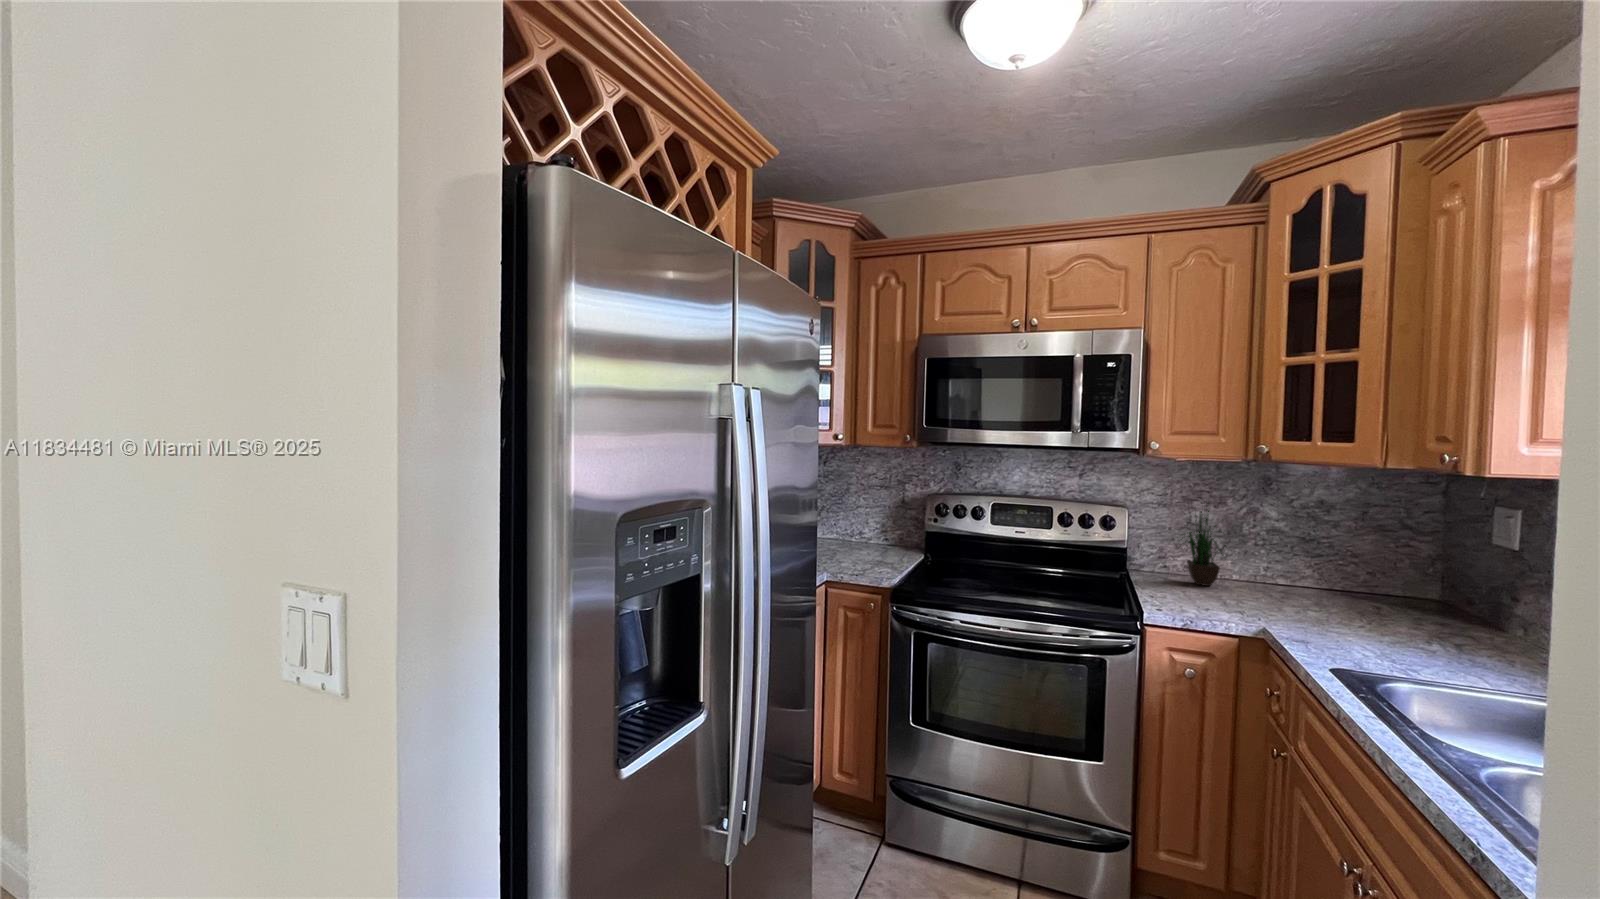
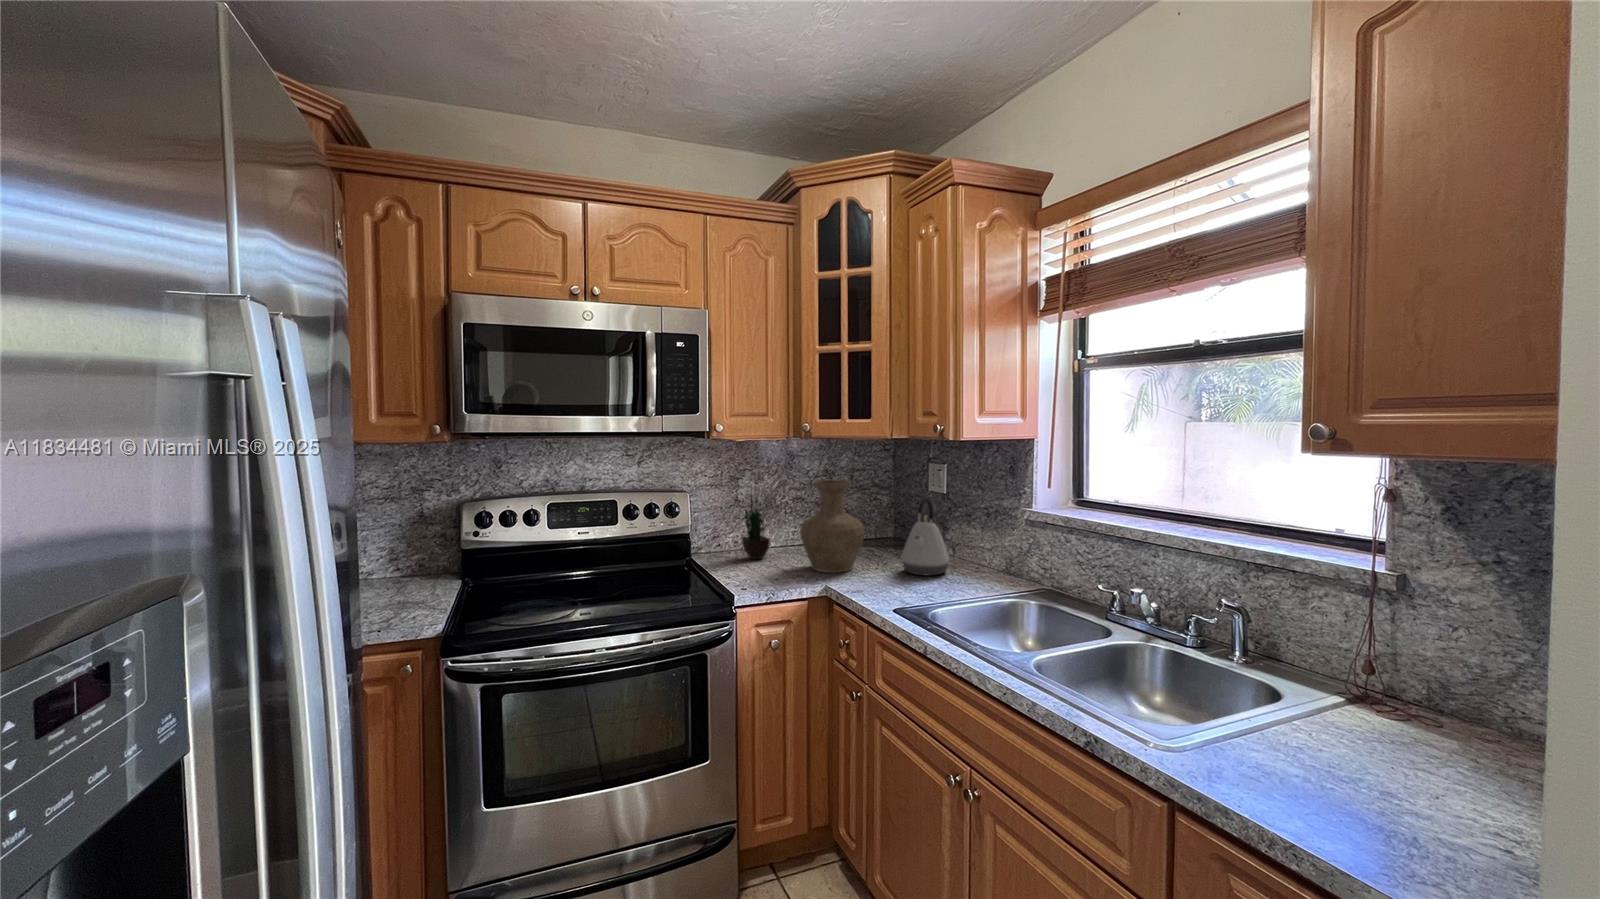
vase: none [1249,509,1345,619] -> present [800,480,864,573]
kettle: none [1398,546,1486,650] -> present [901,497,949,576]

